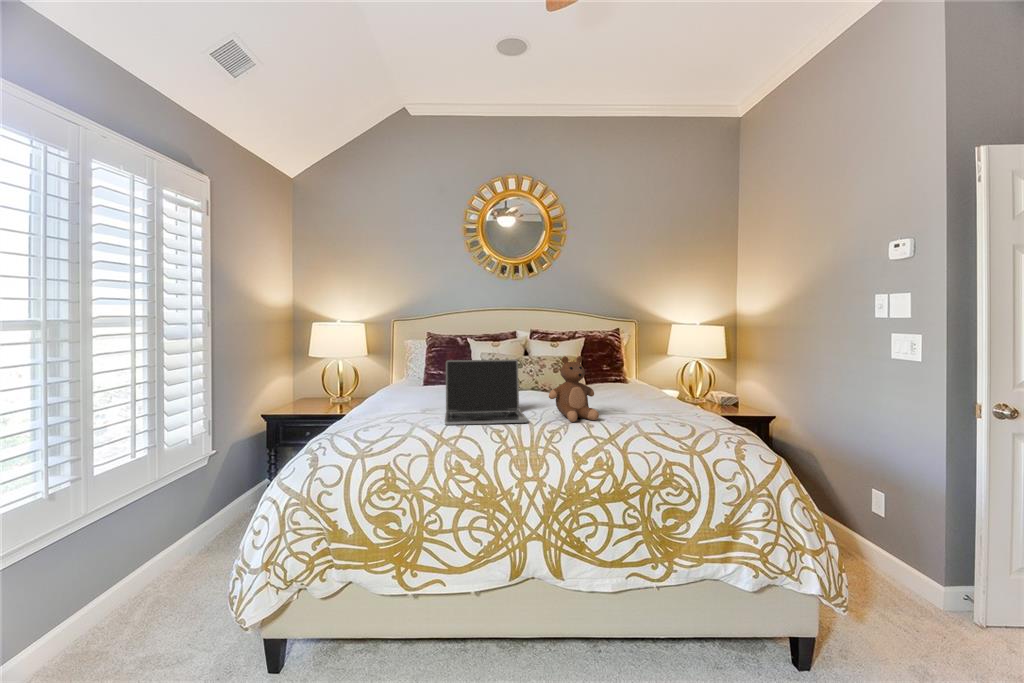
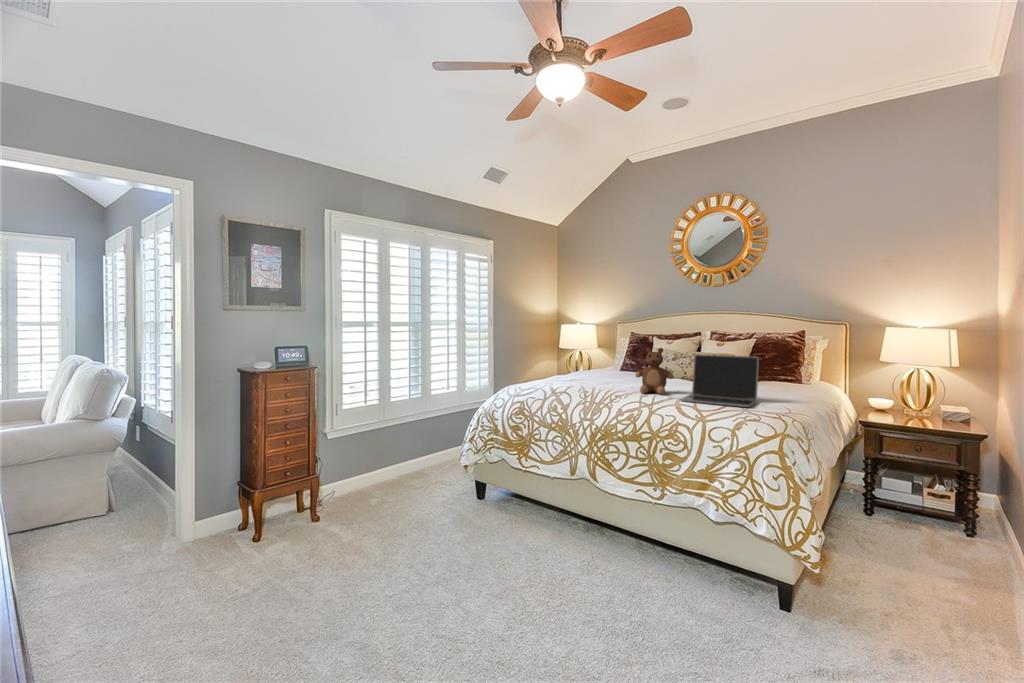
laptop: present [445,359,527,425] -> present [681,354,759,407]

